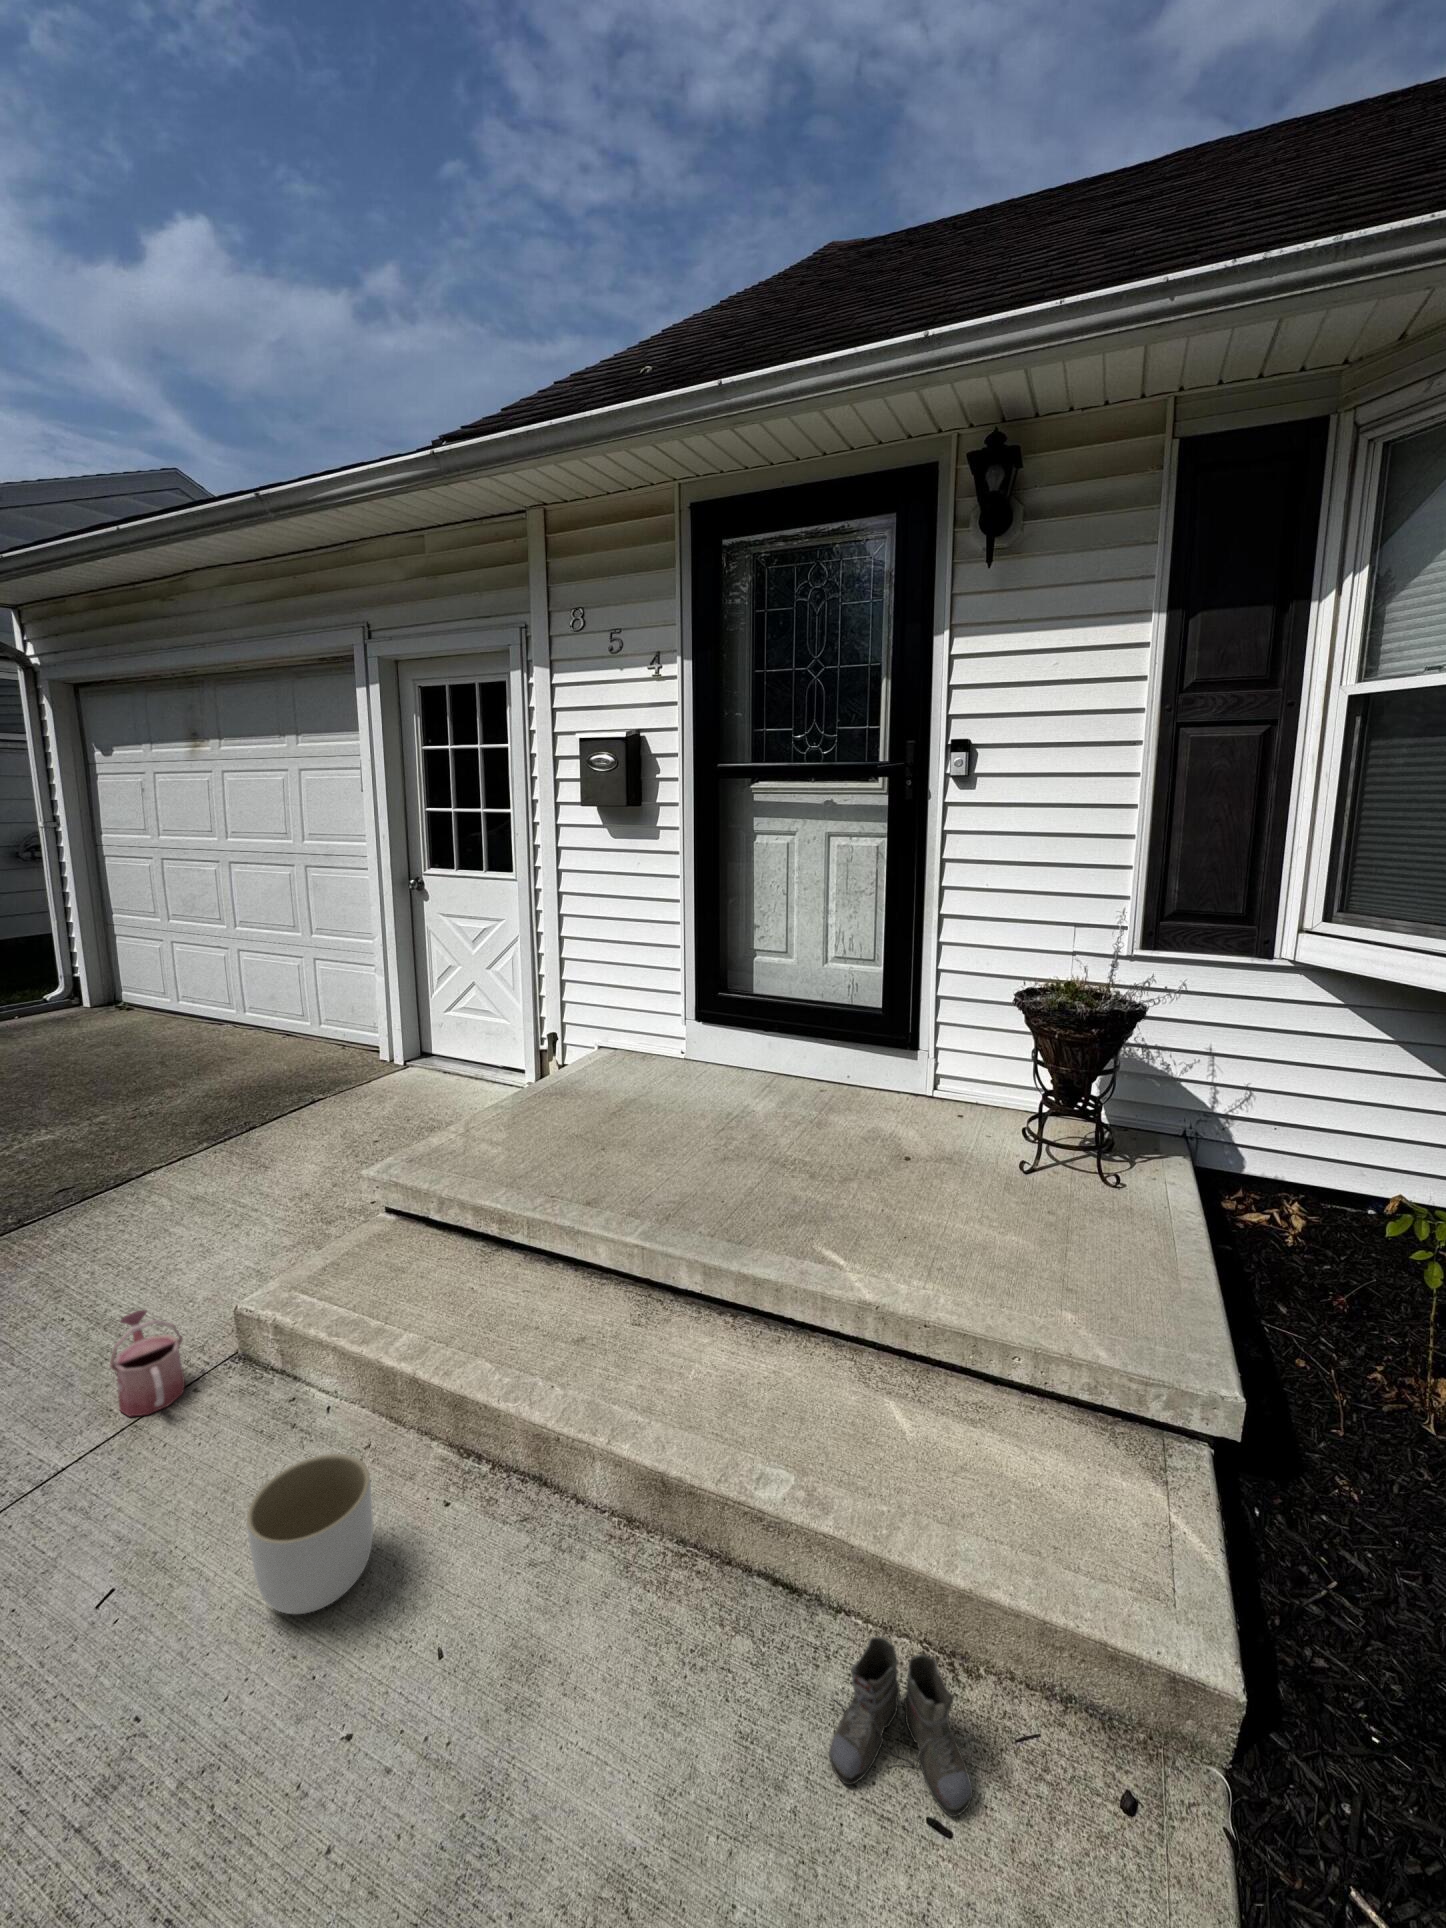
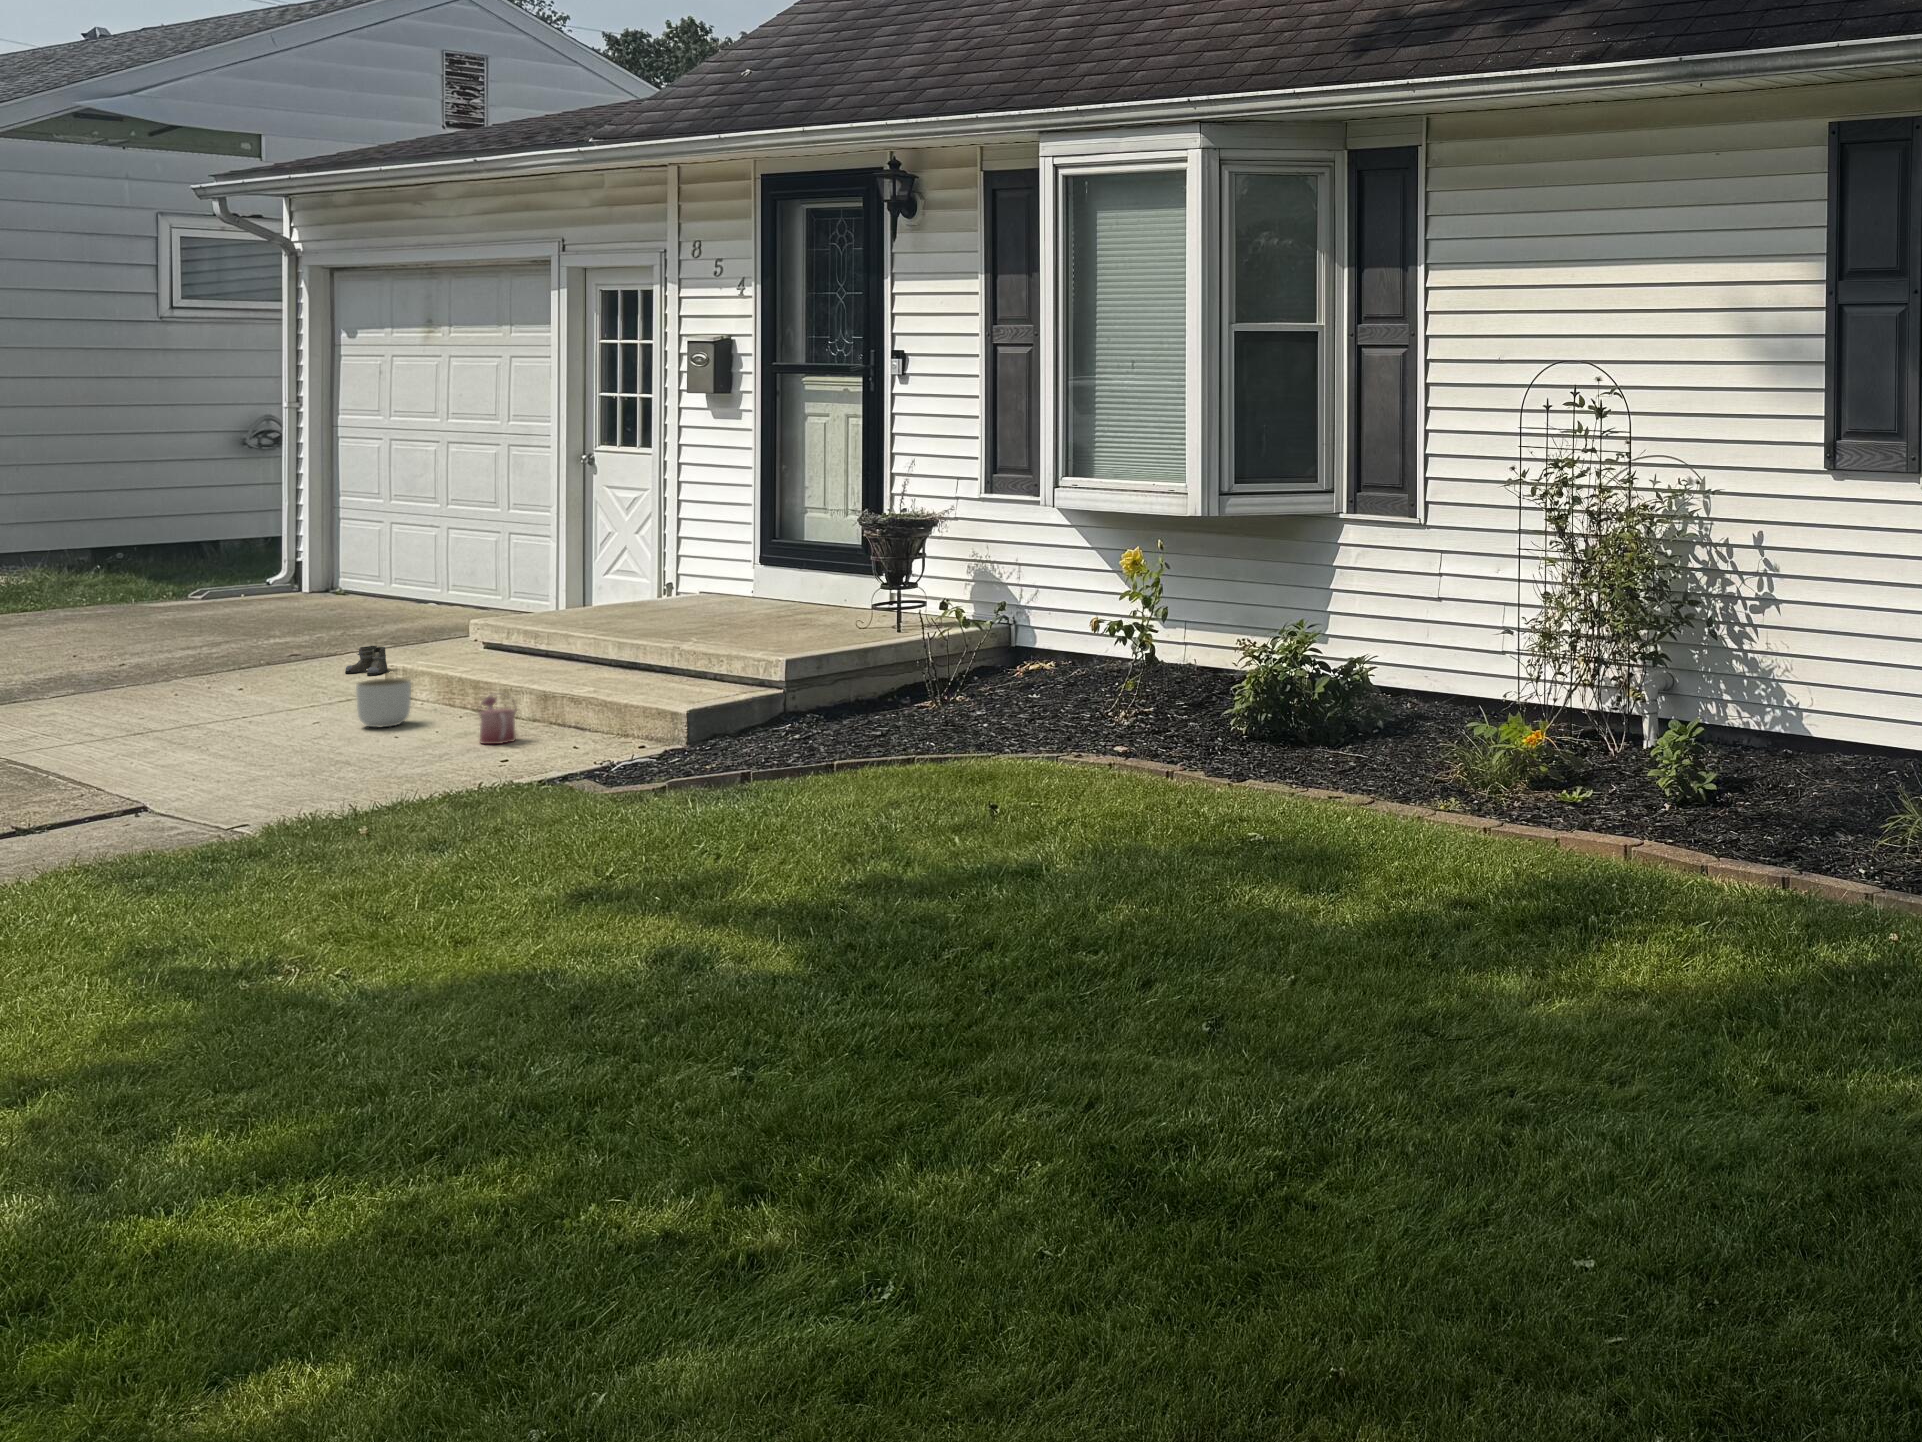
watering can: present [109,1310,185,1417] -> present [478,695,517,744]
boots: present [829,1637,973,1817] -> present [345,646,388,675]

